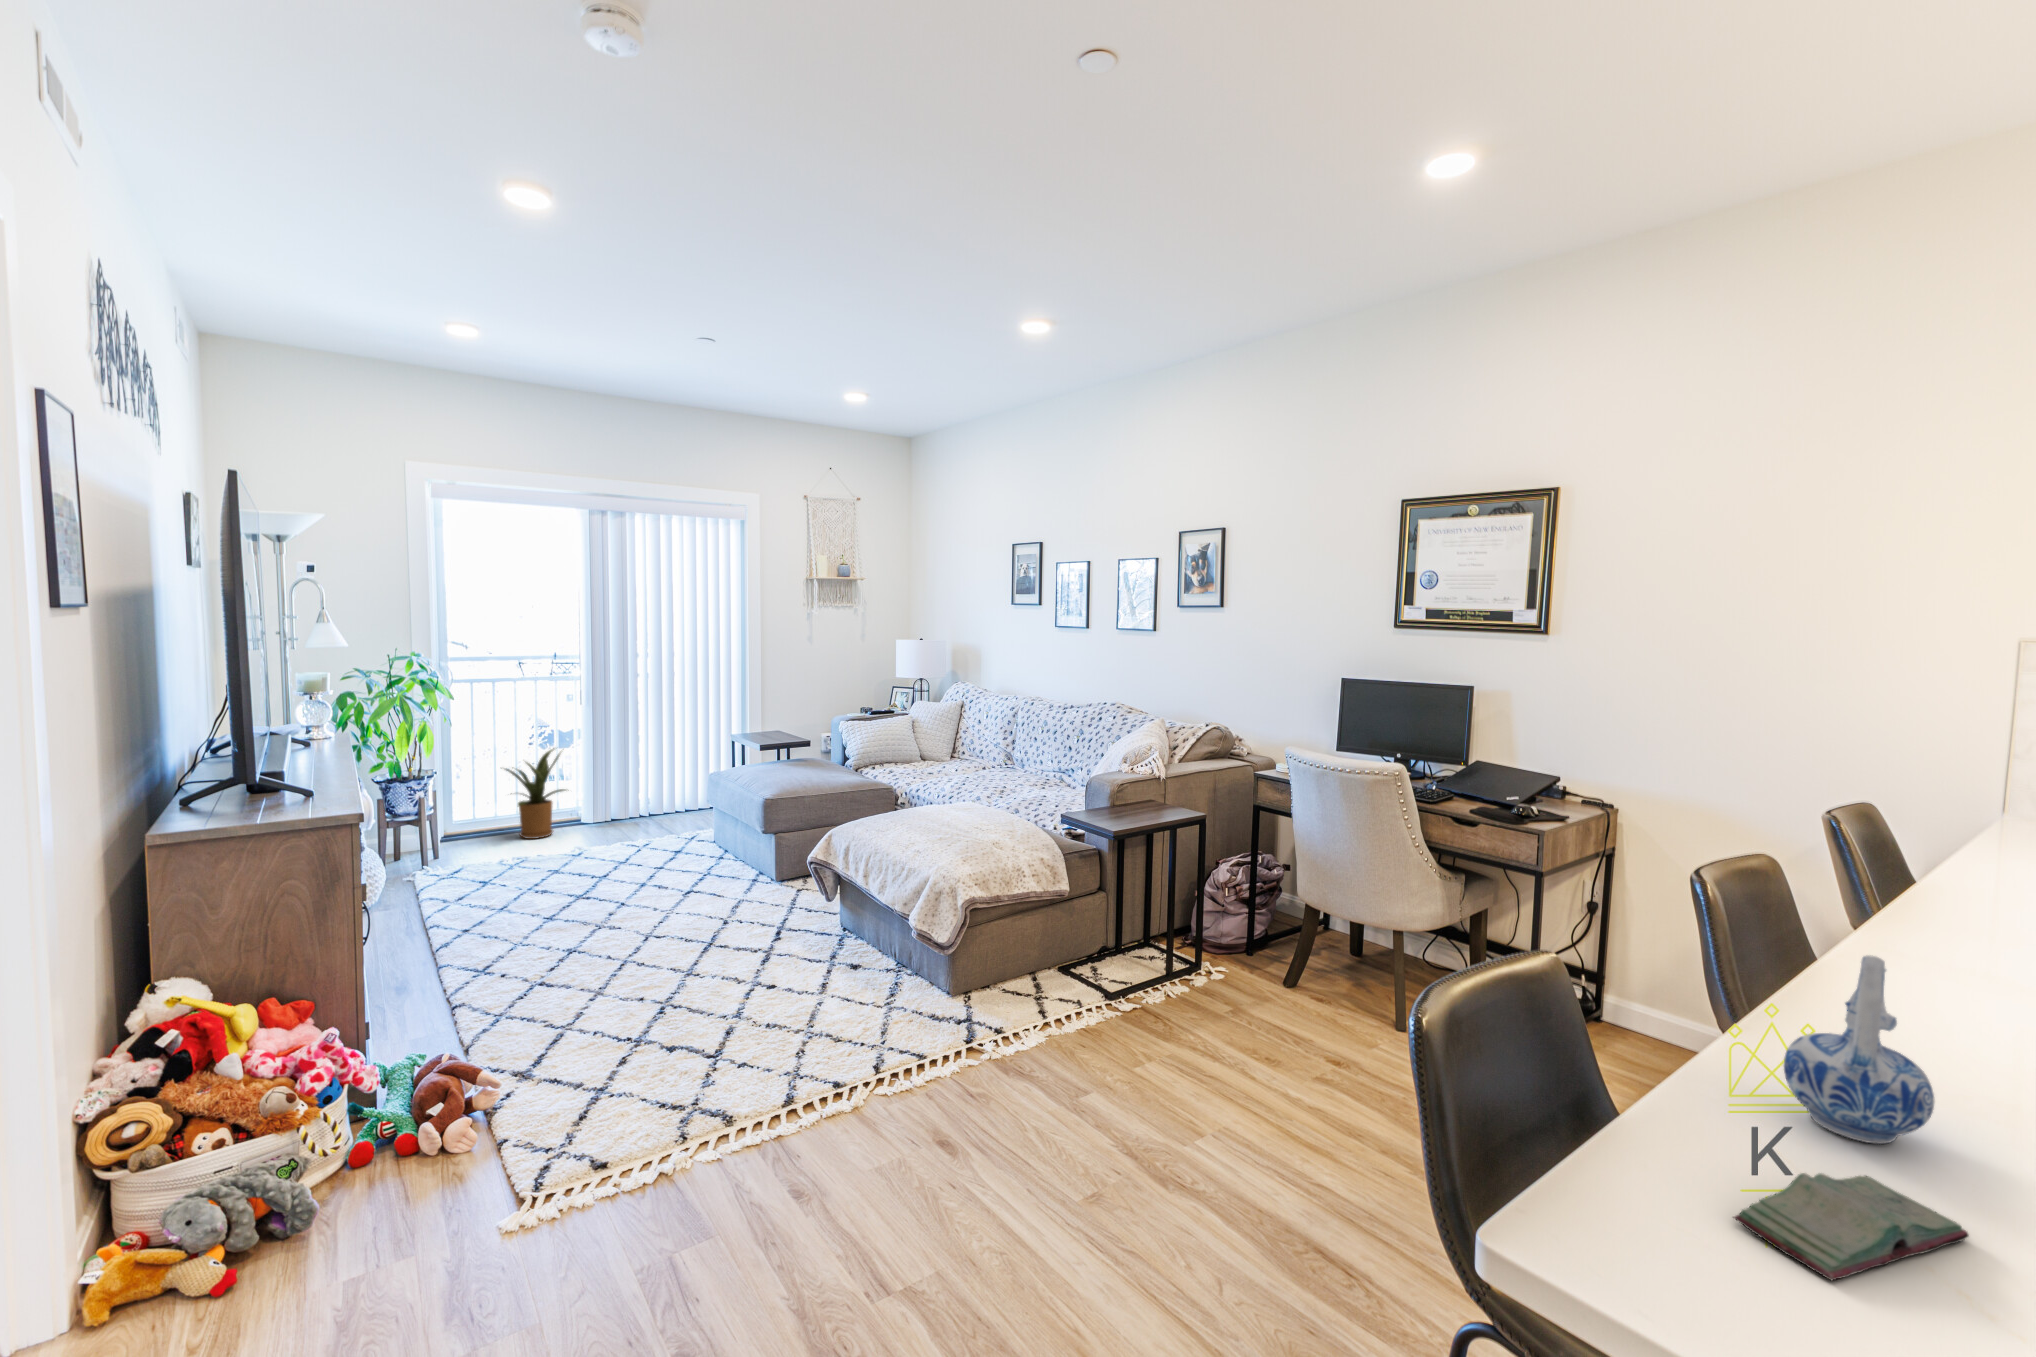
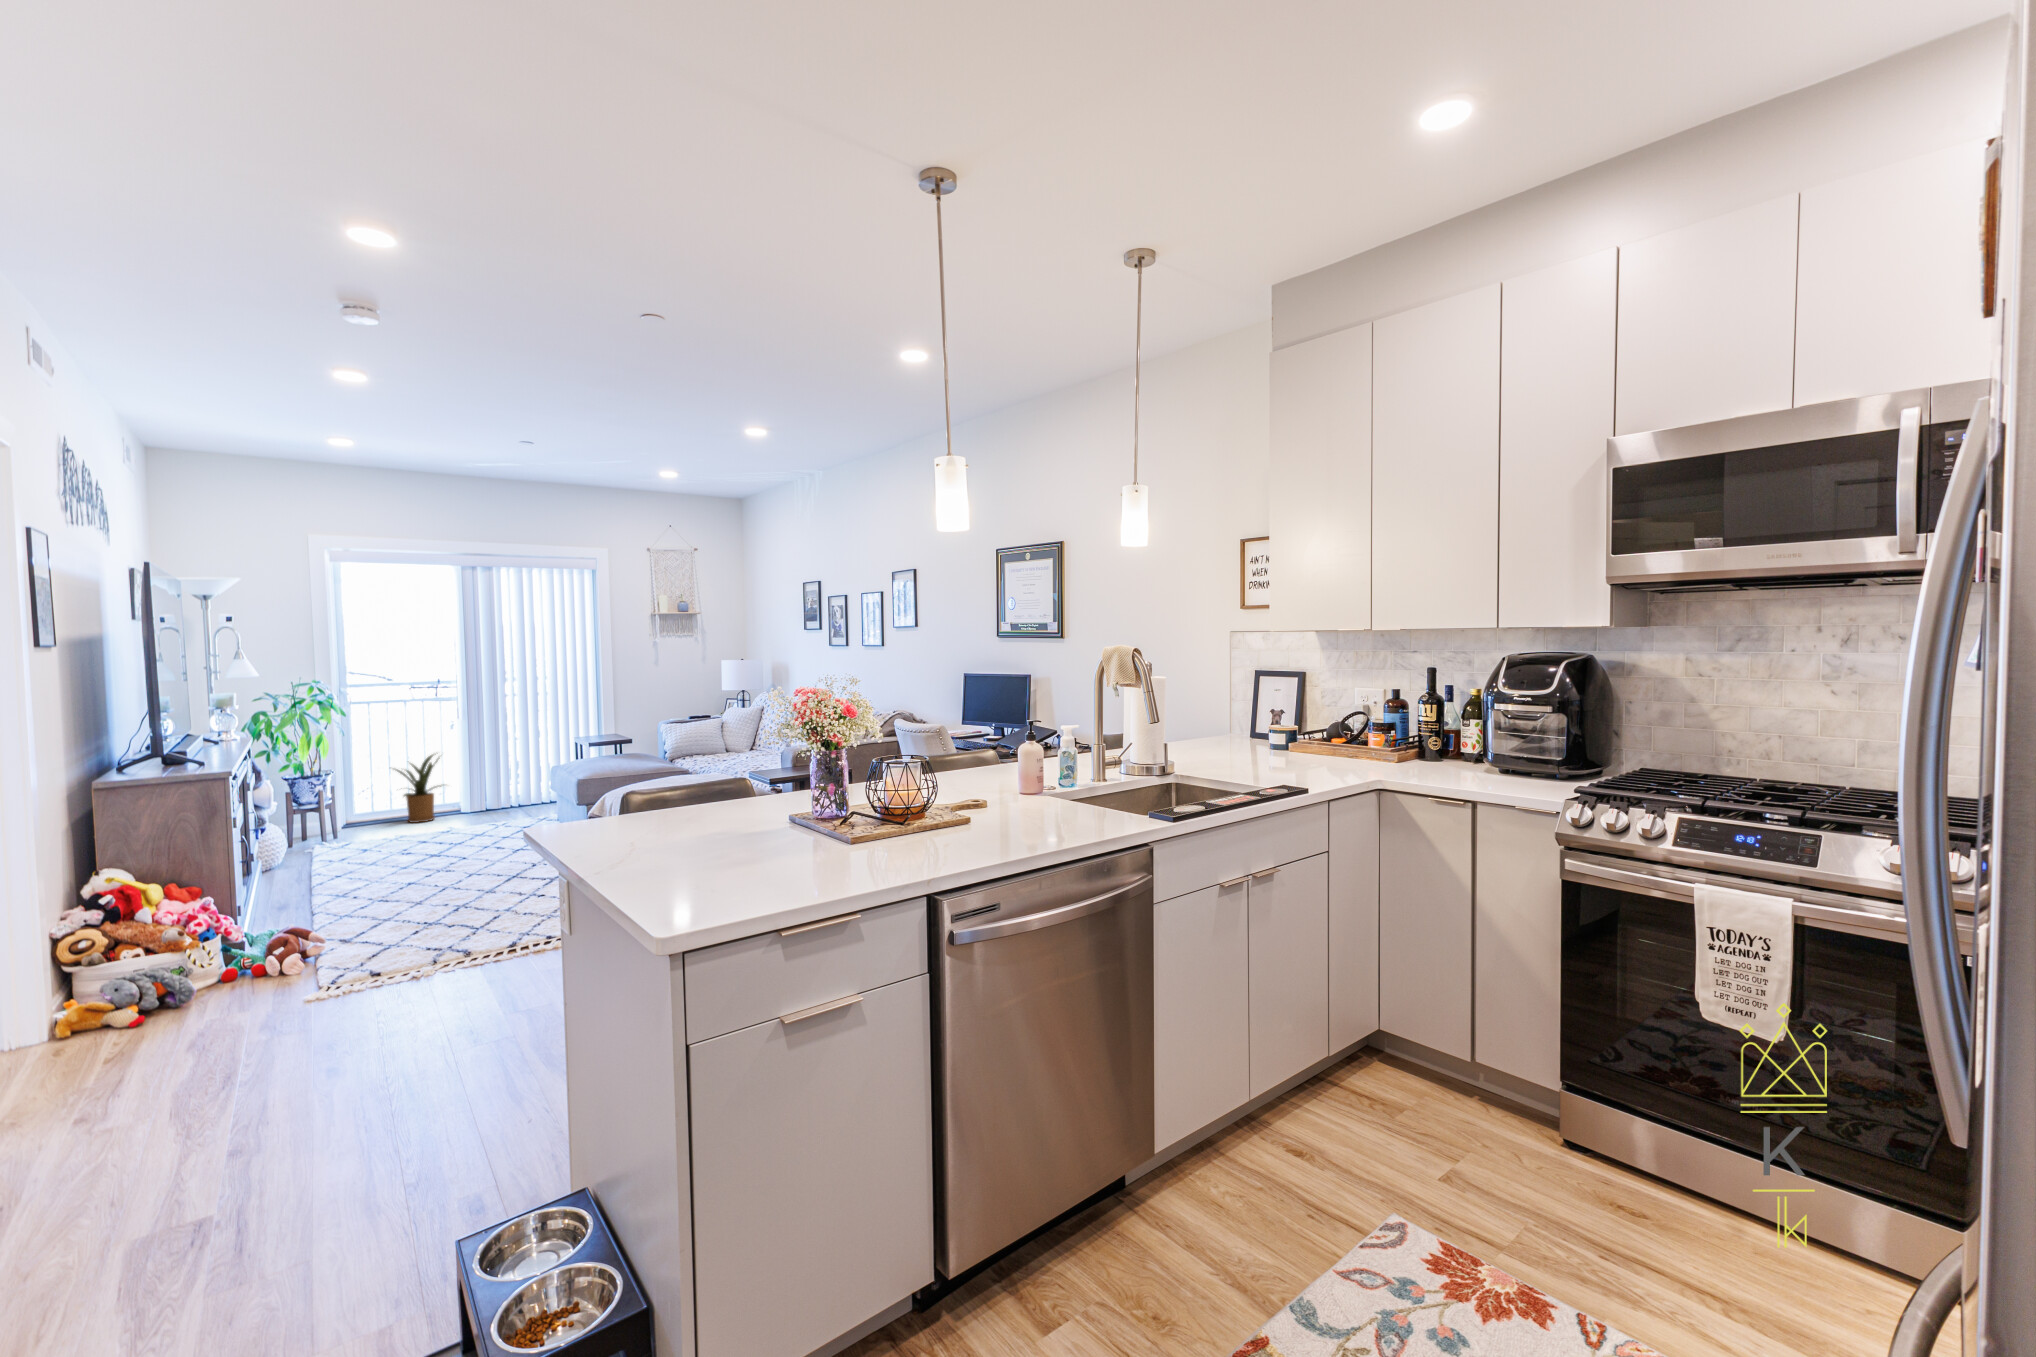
ceramic pitcher: present [1784,955,1935,1144] -> none [703,744,746,811]
book: present [1733,1173,1969,1280] -> none [614,808,685,828]

